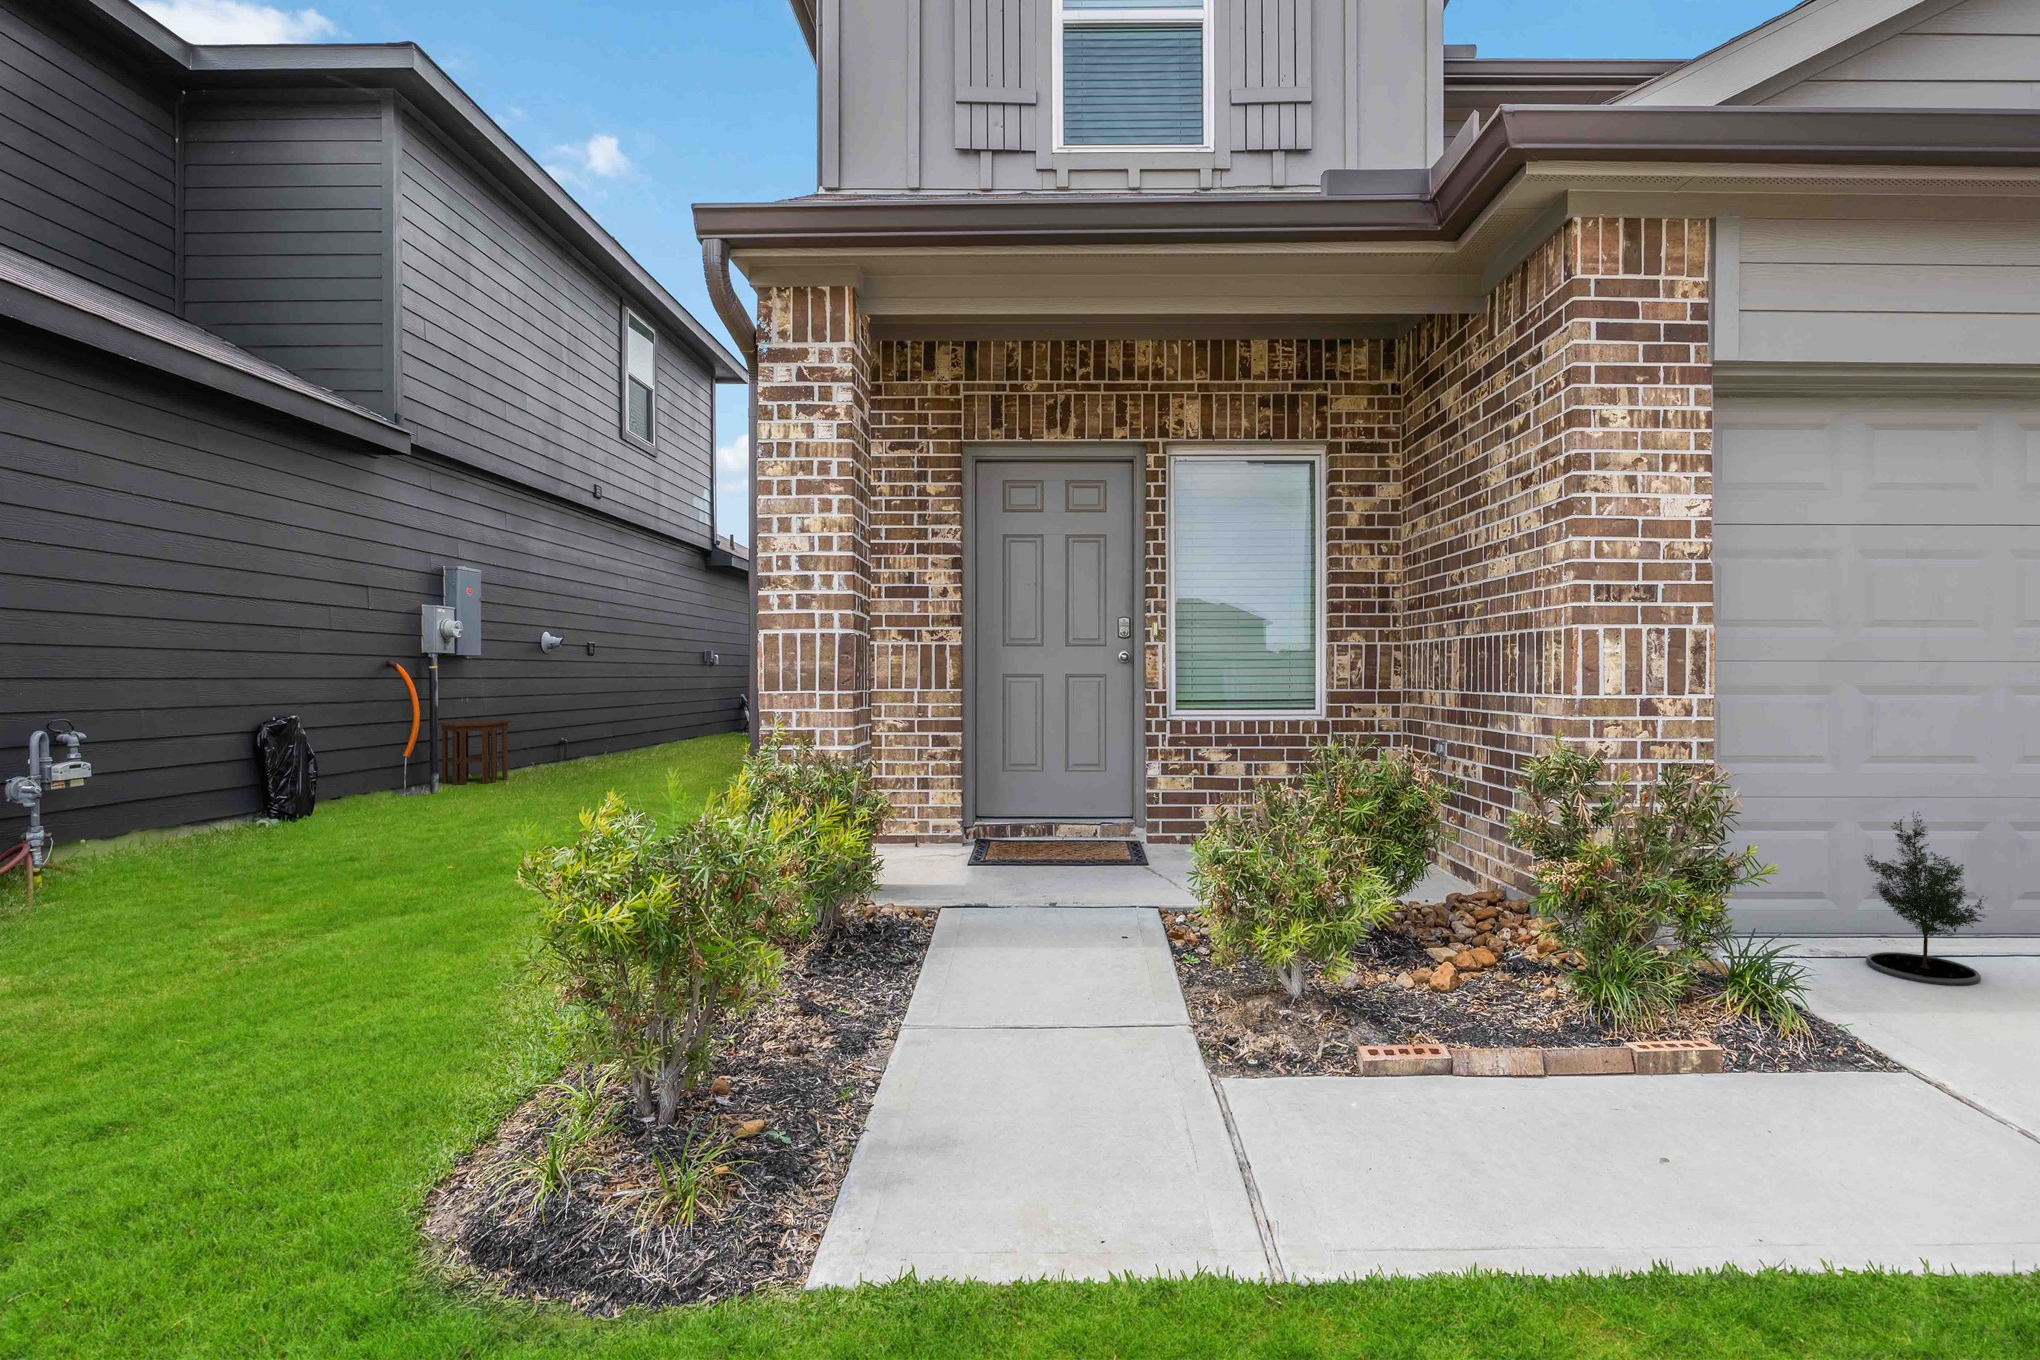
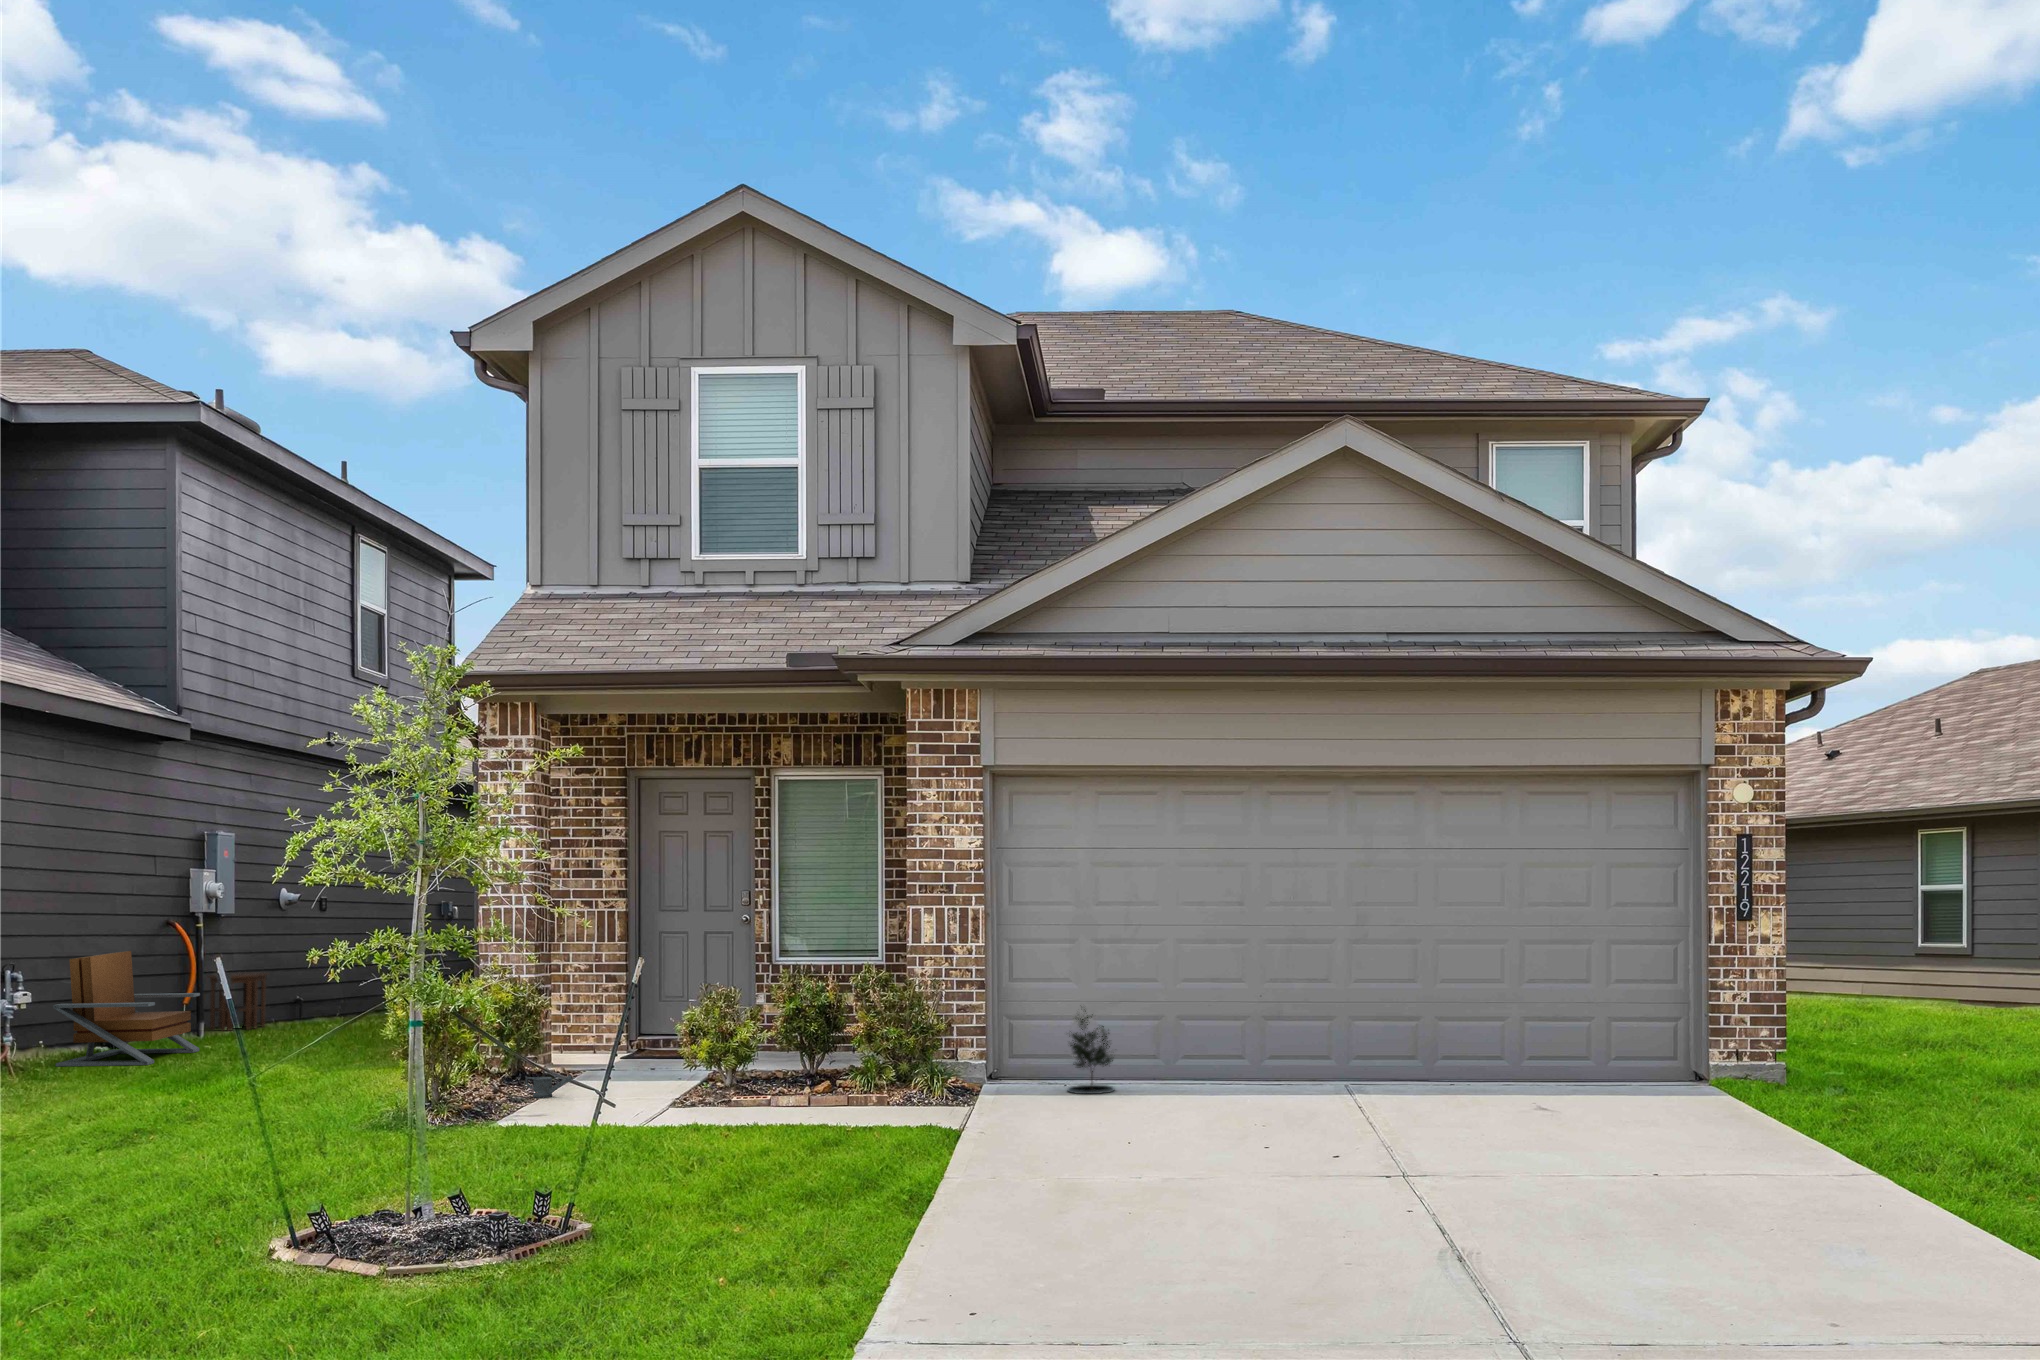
lounge chair: none [155,692,392,849] -> present [53,951,200,1066]
watering can: none [852,926,939,969] -> present [526,1076,571,1098]

